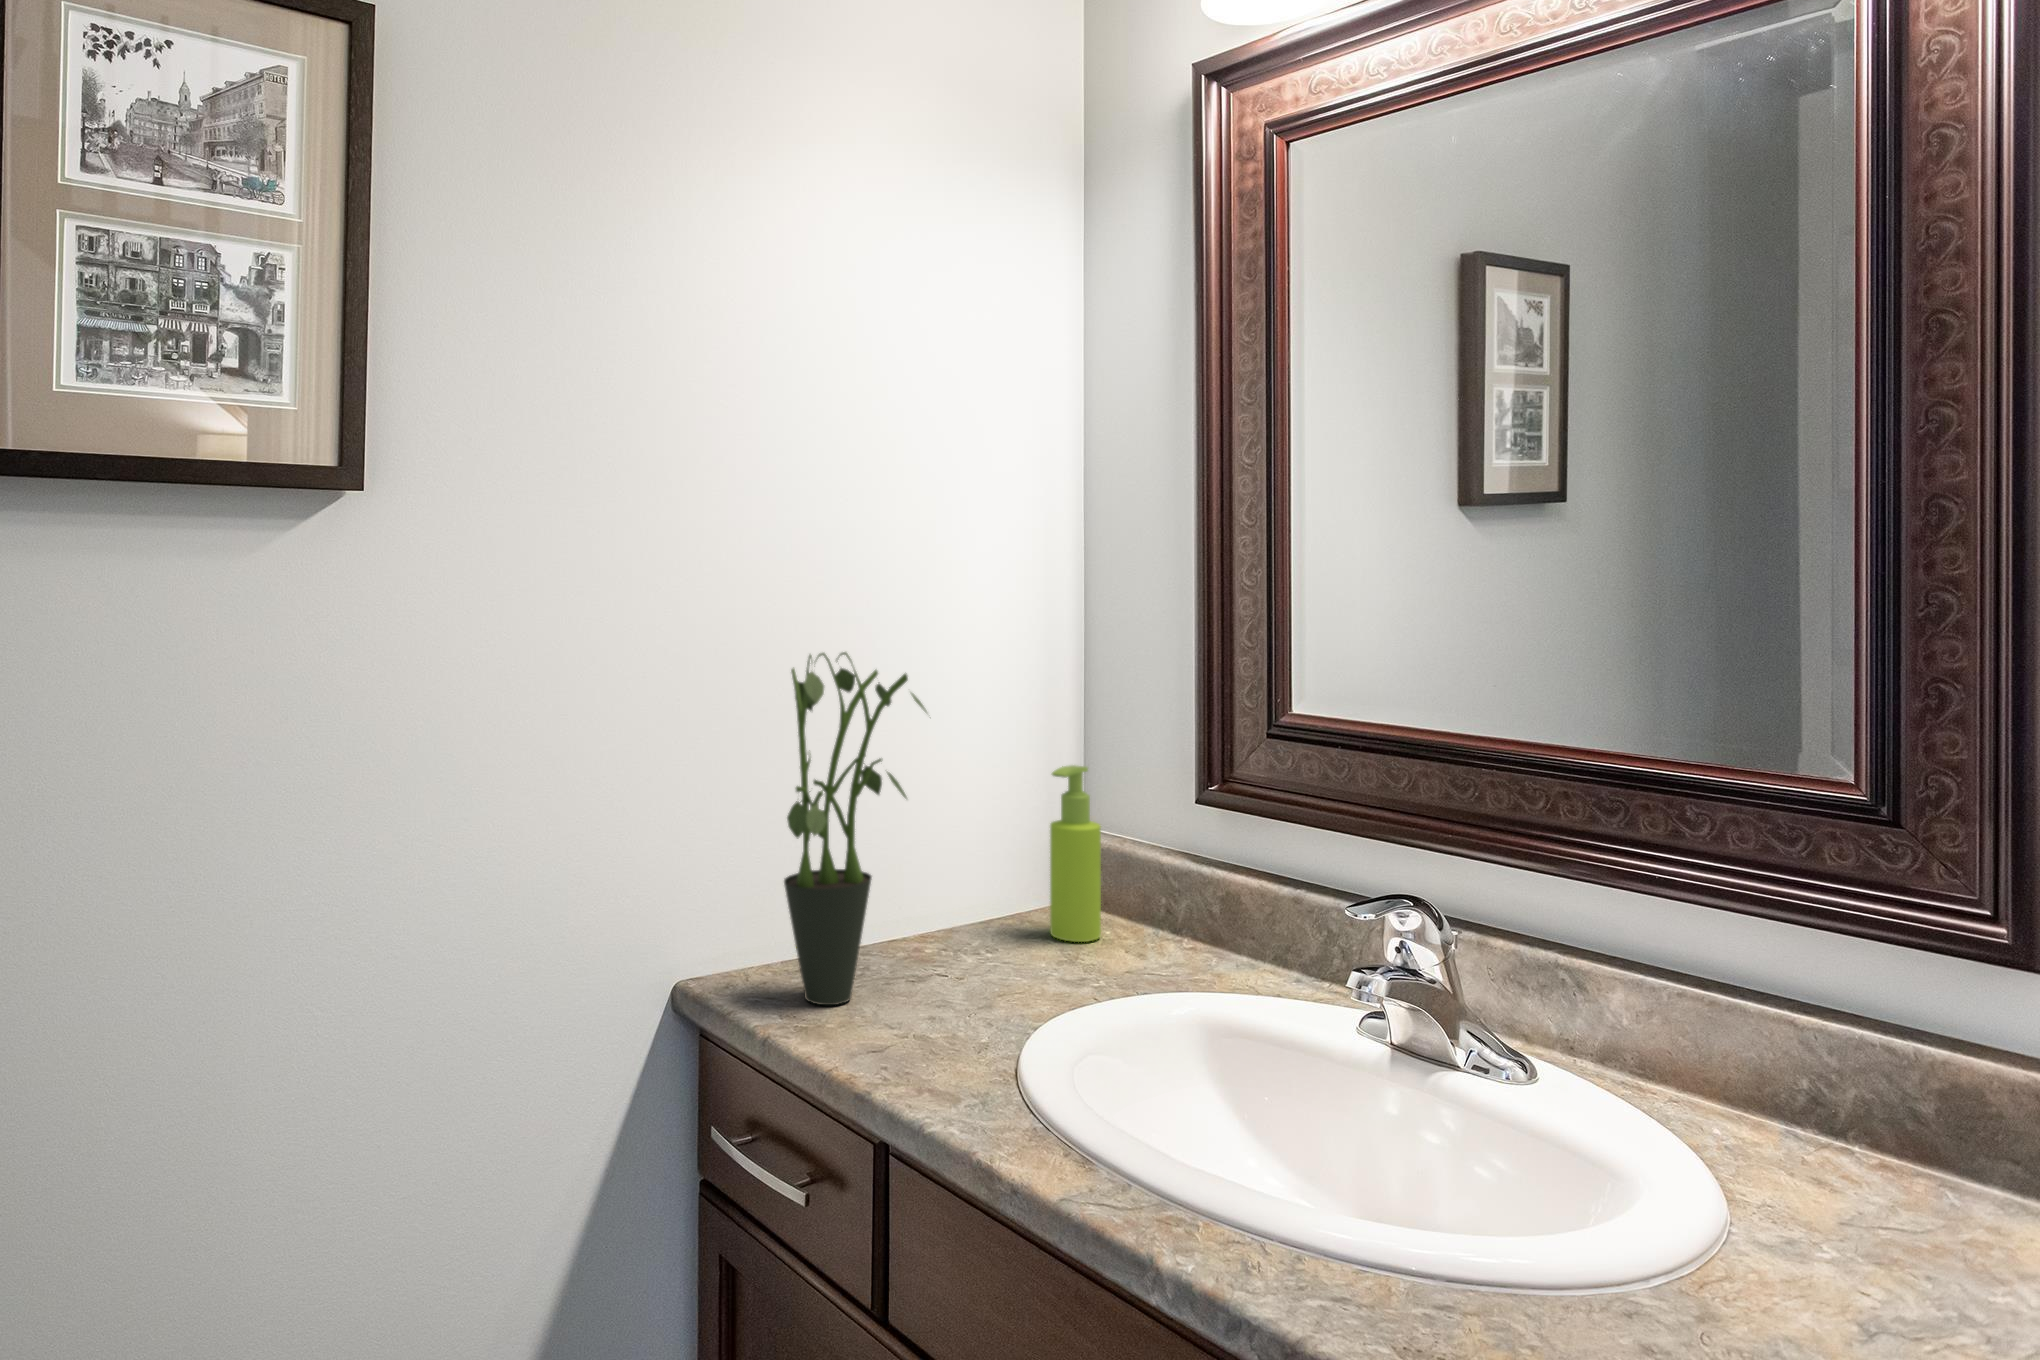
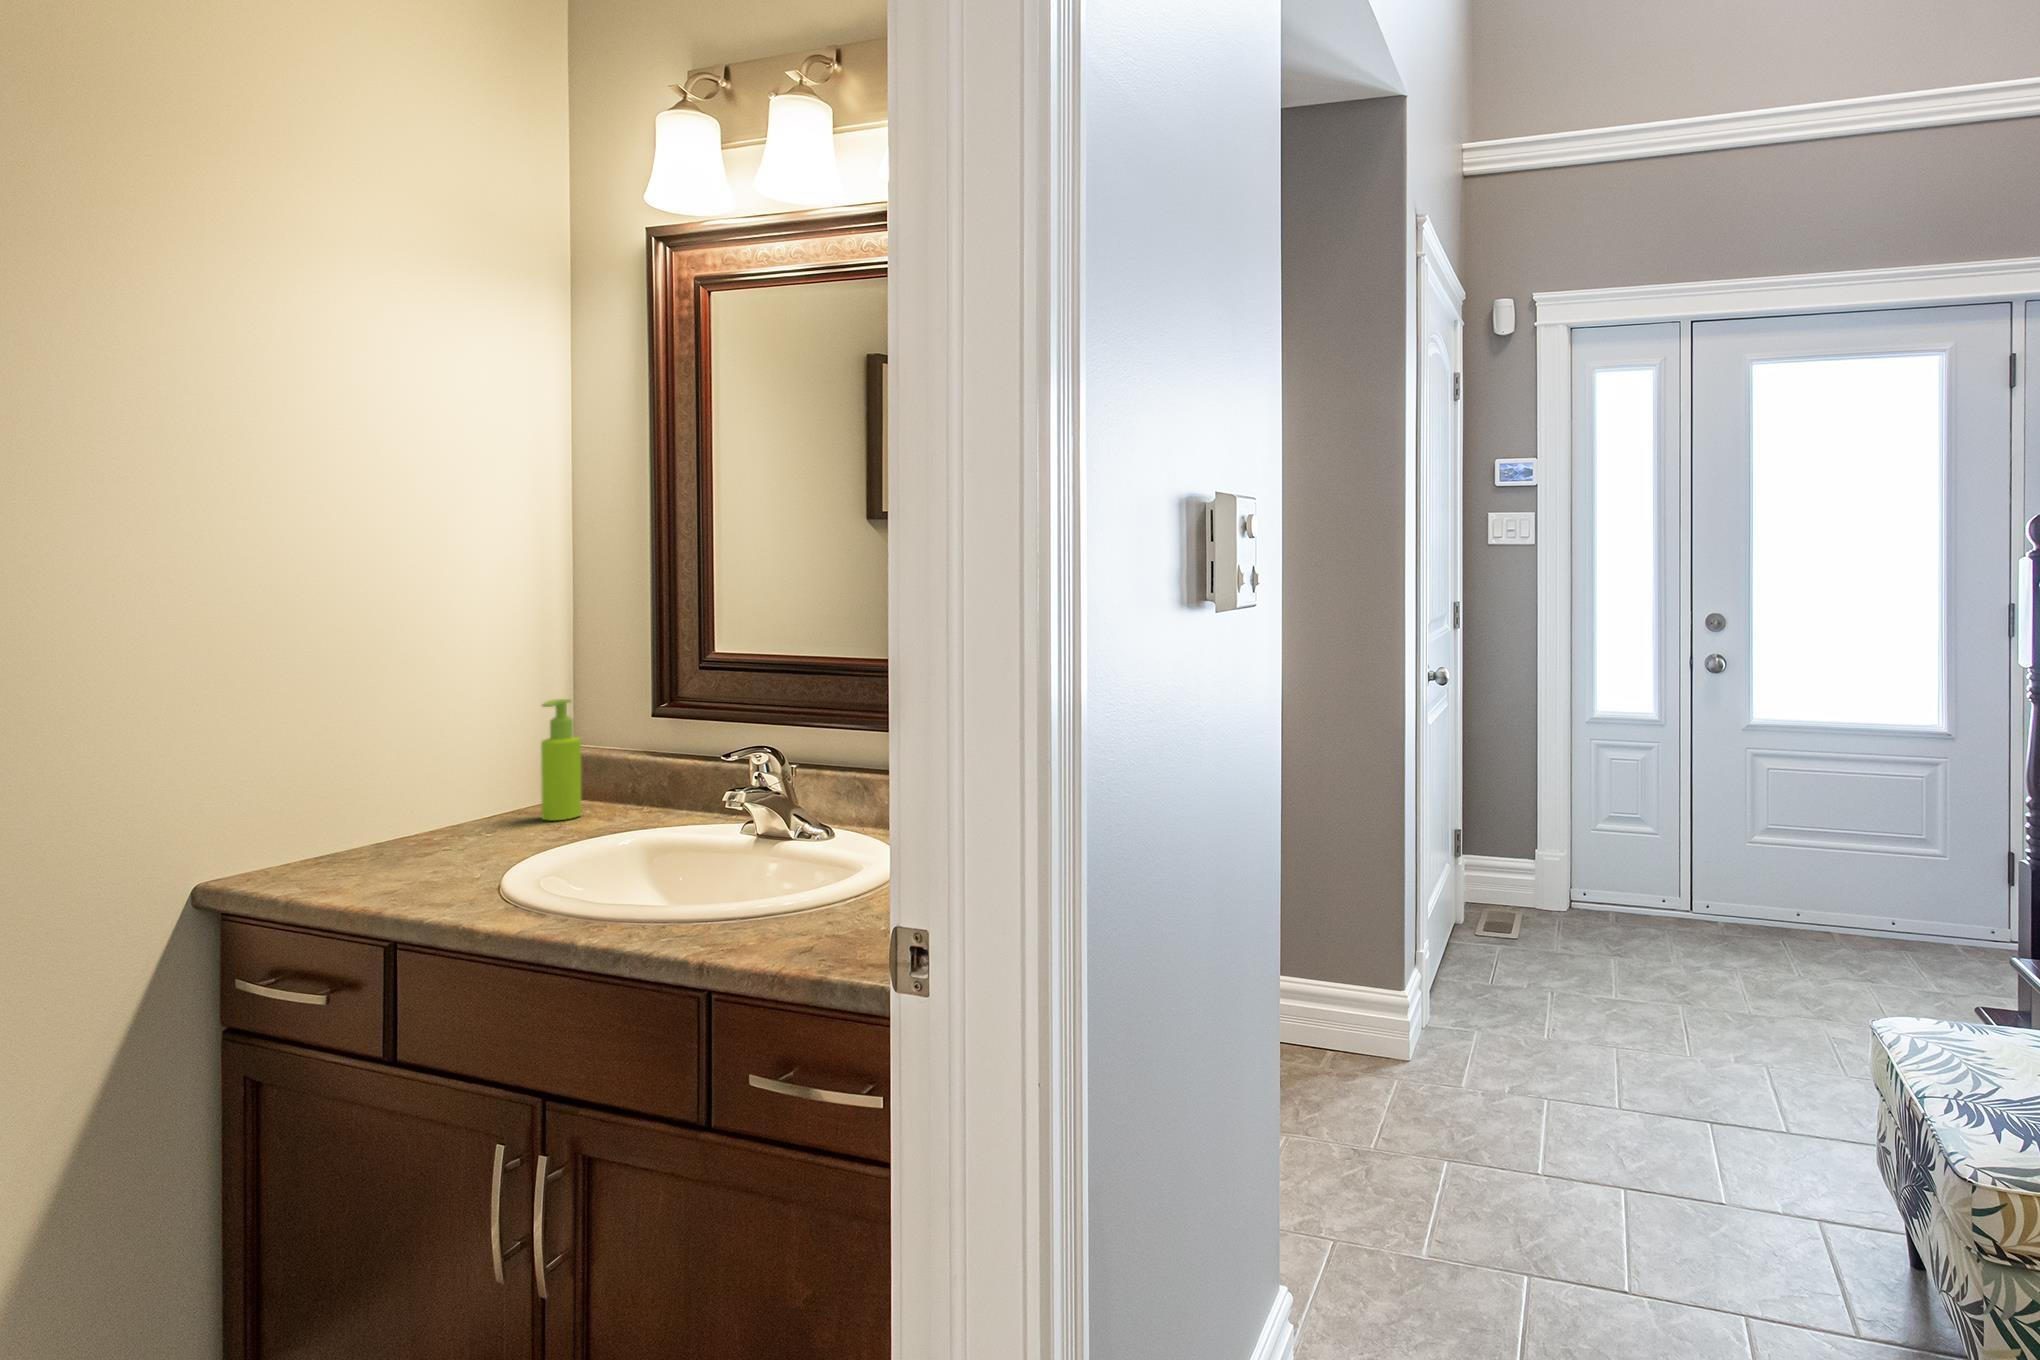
potted plant: present [784,652,927,1005] -> none [303,622,436,880]

